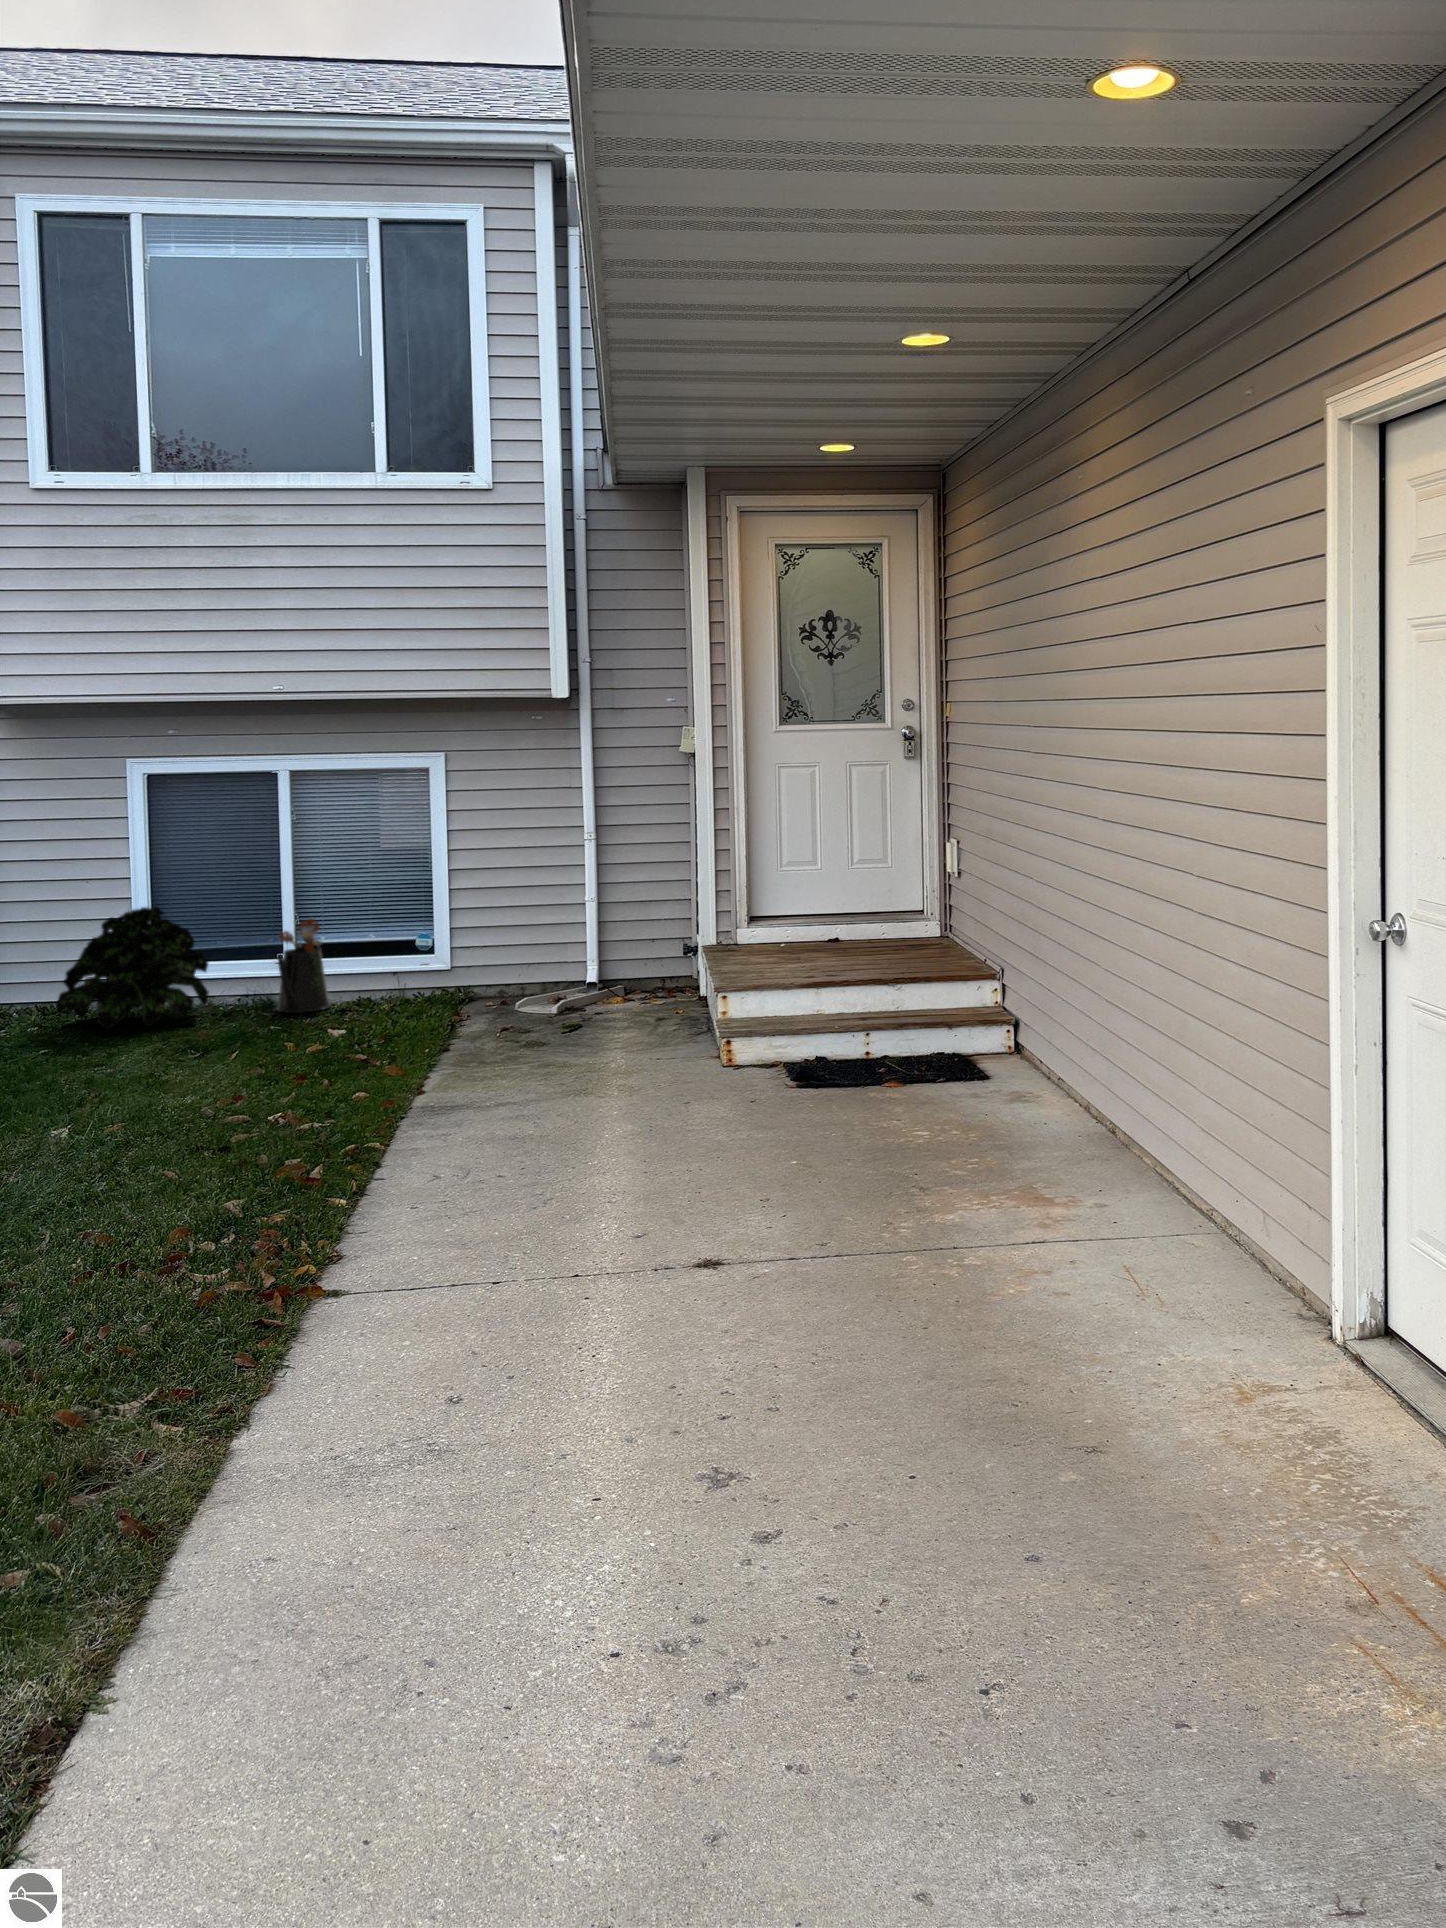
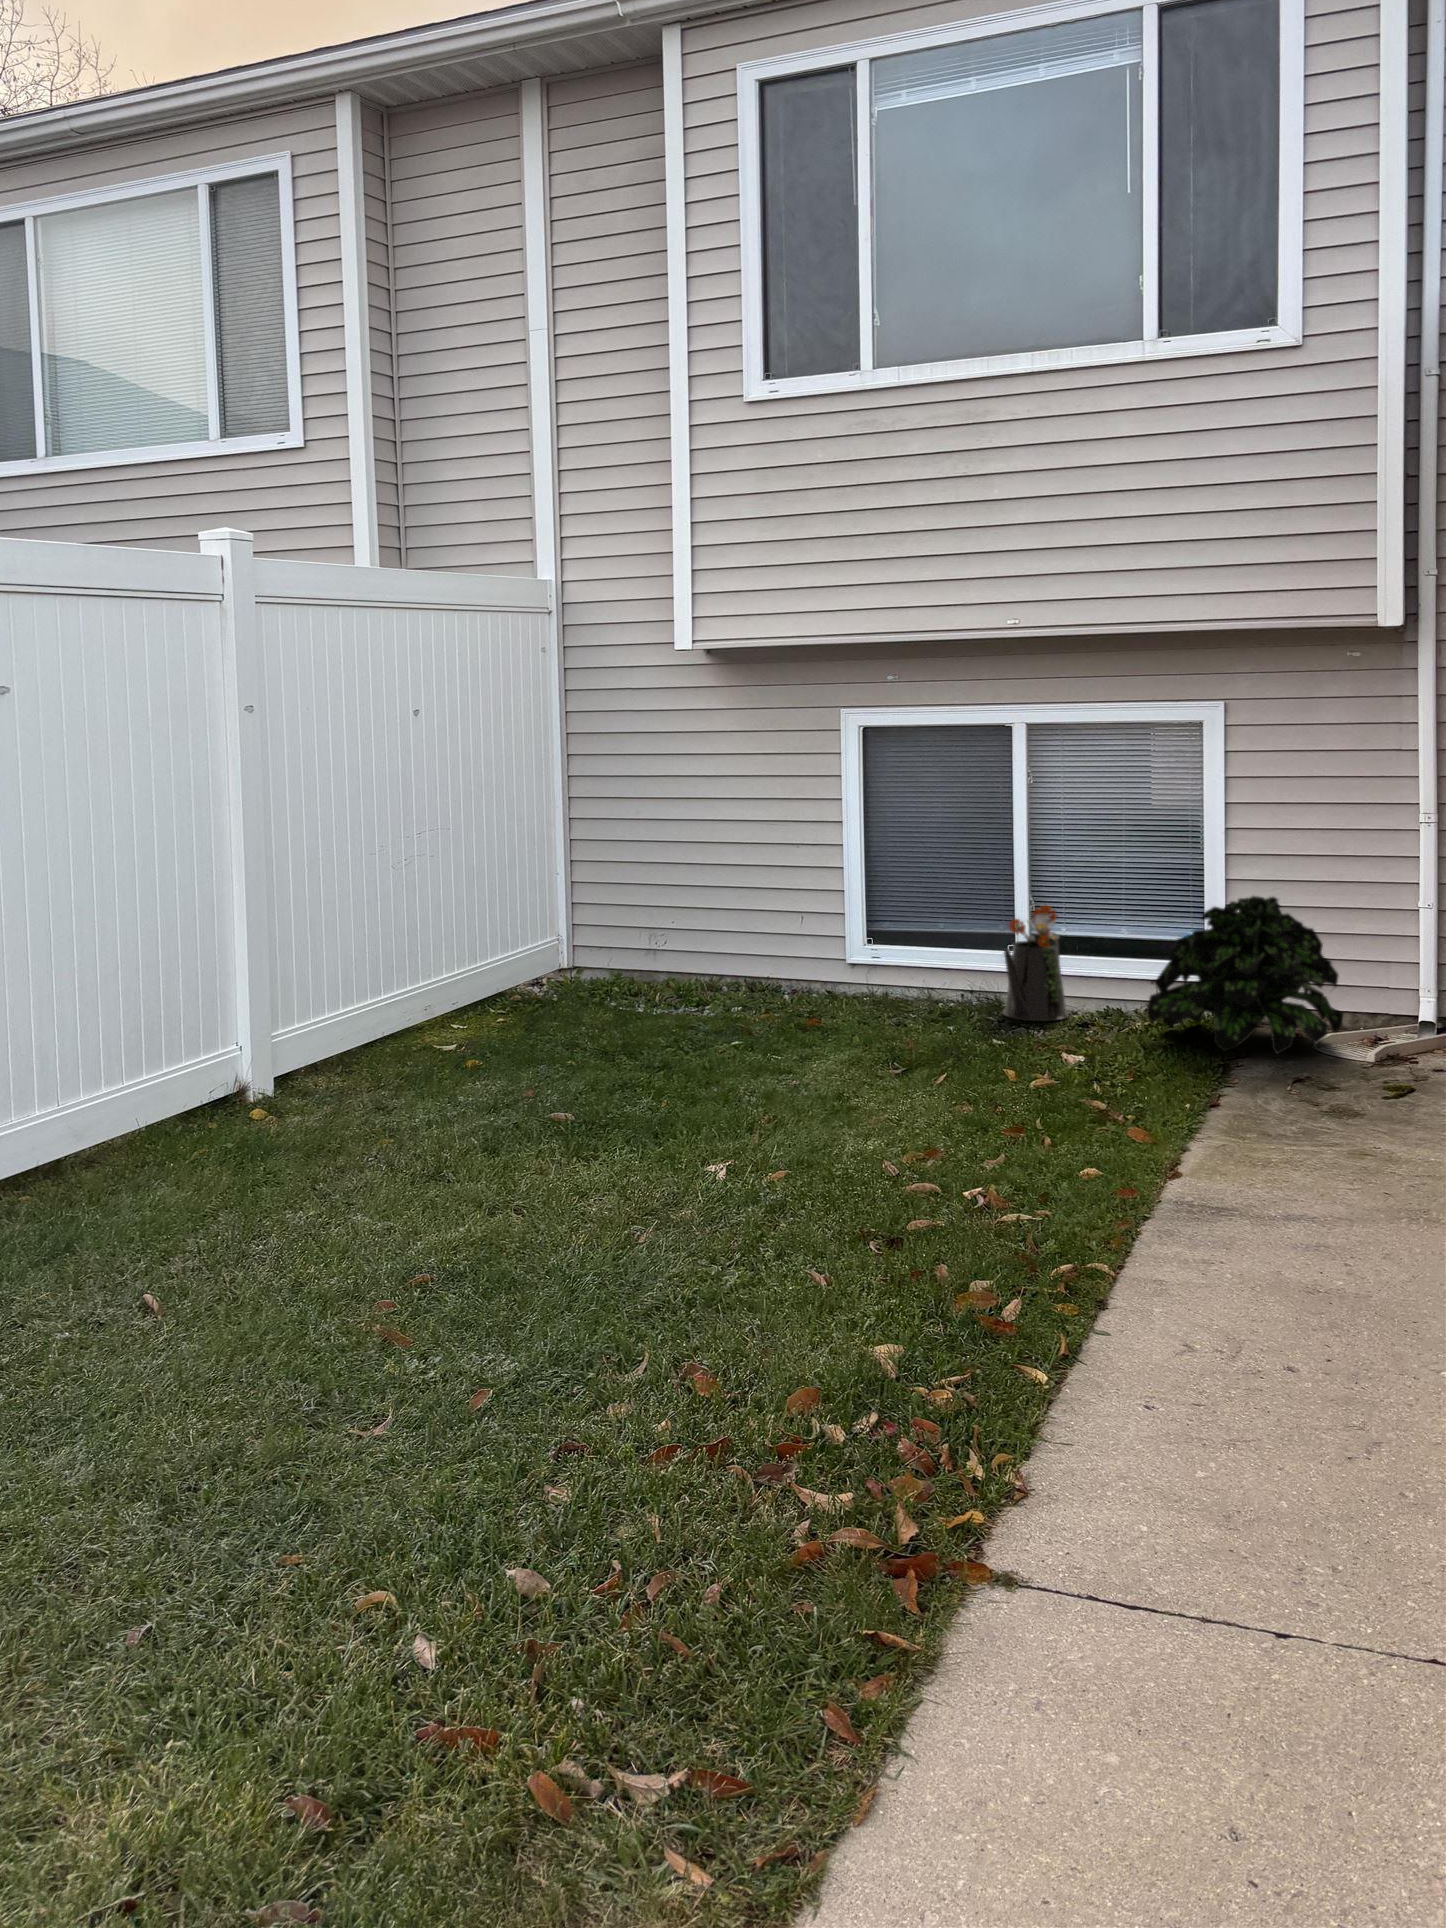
potted plant: present [56,907,209,1029] -> present [1147,896,1343,1054]

